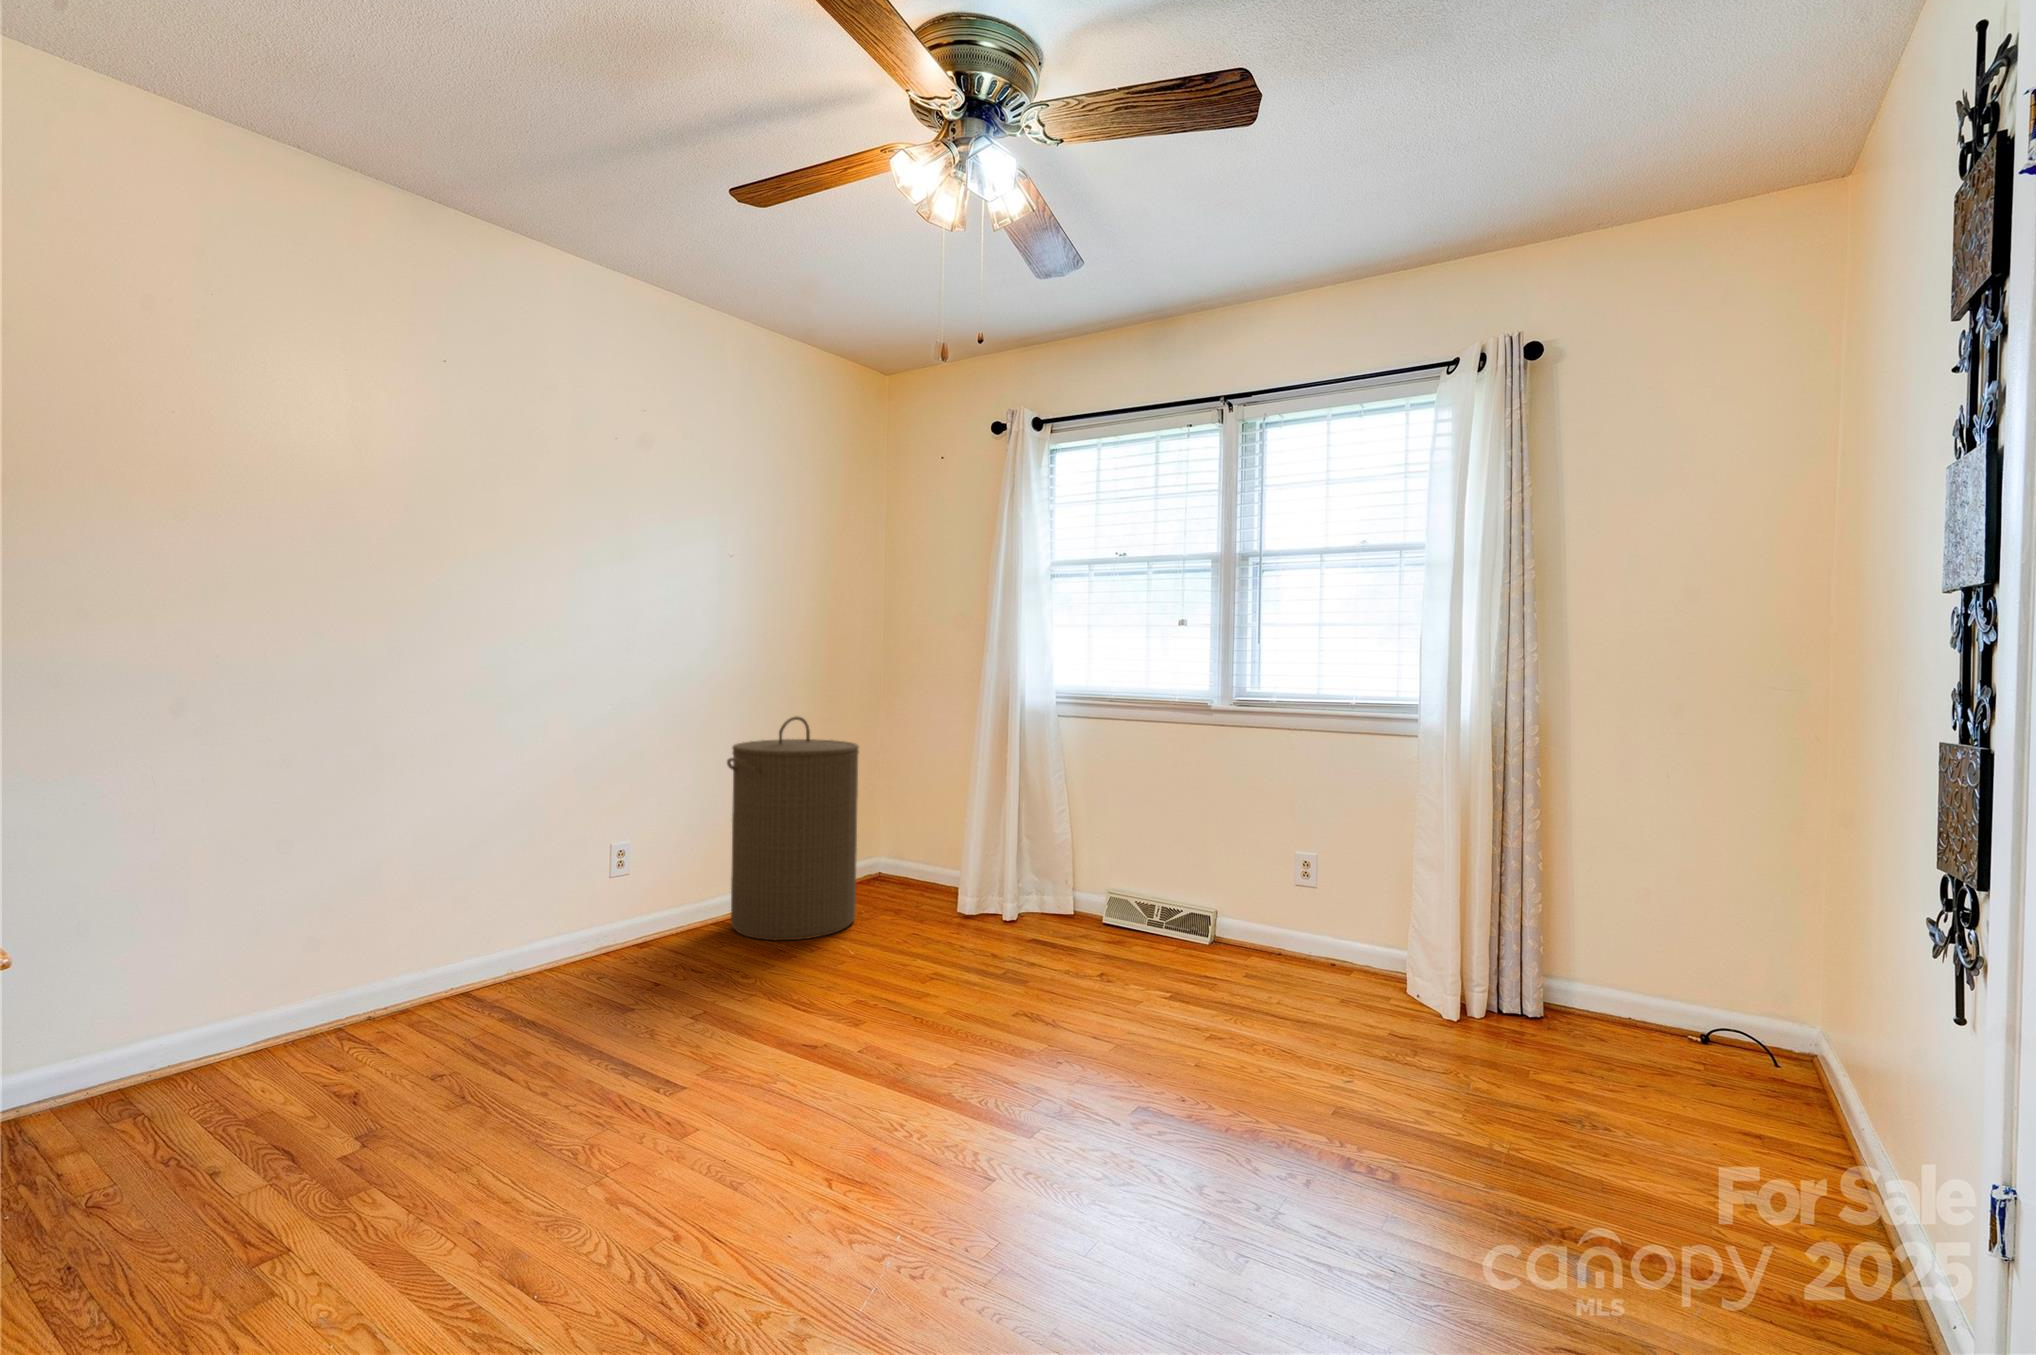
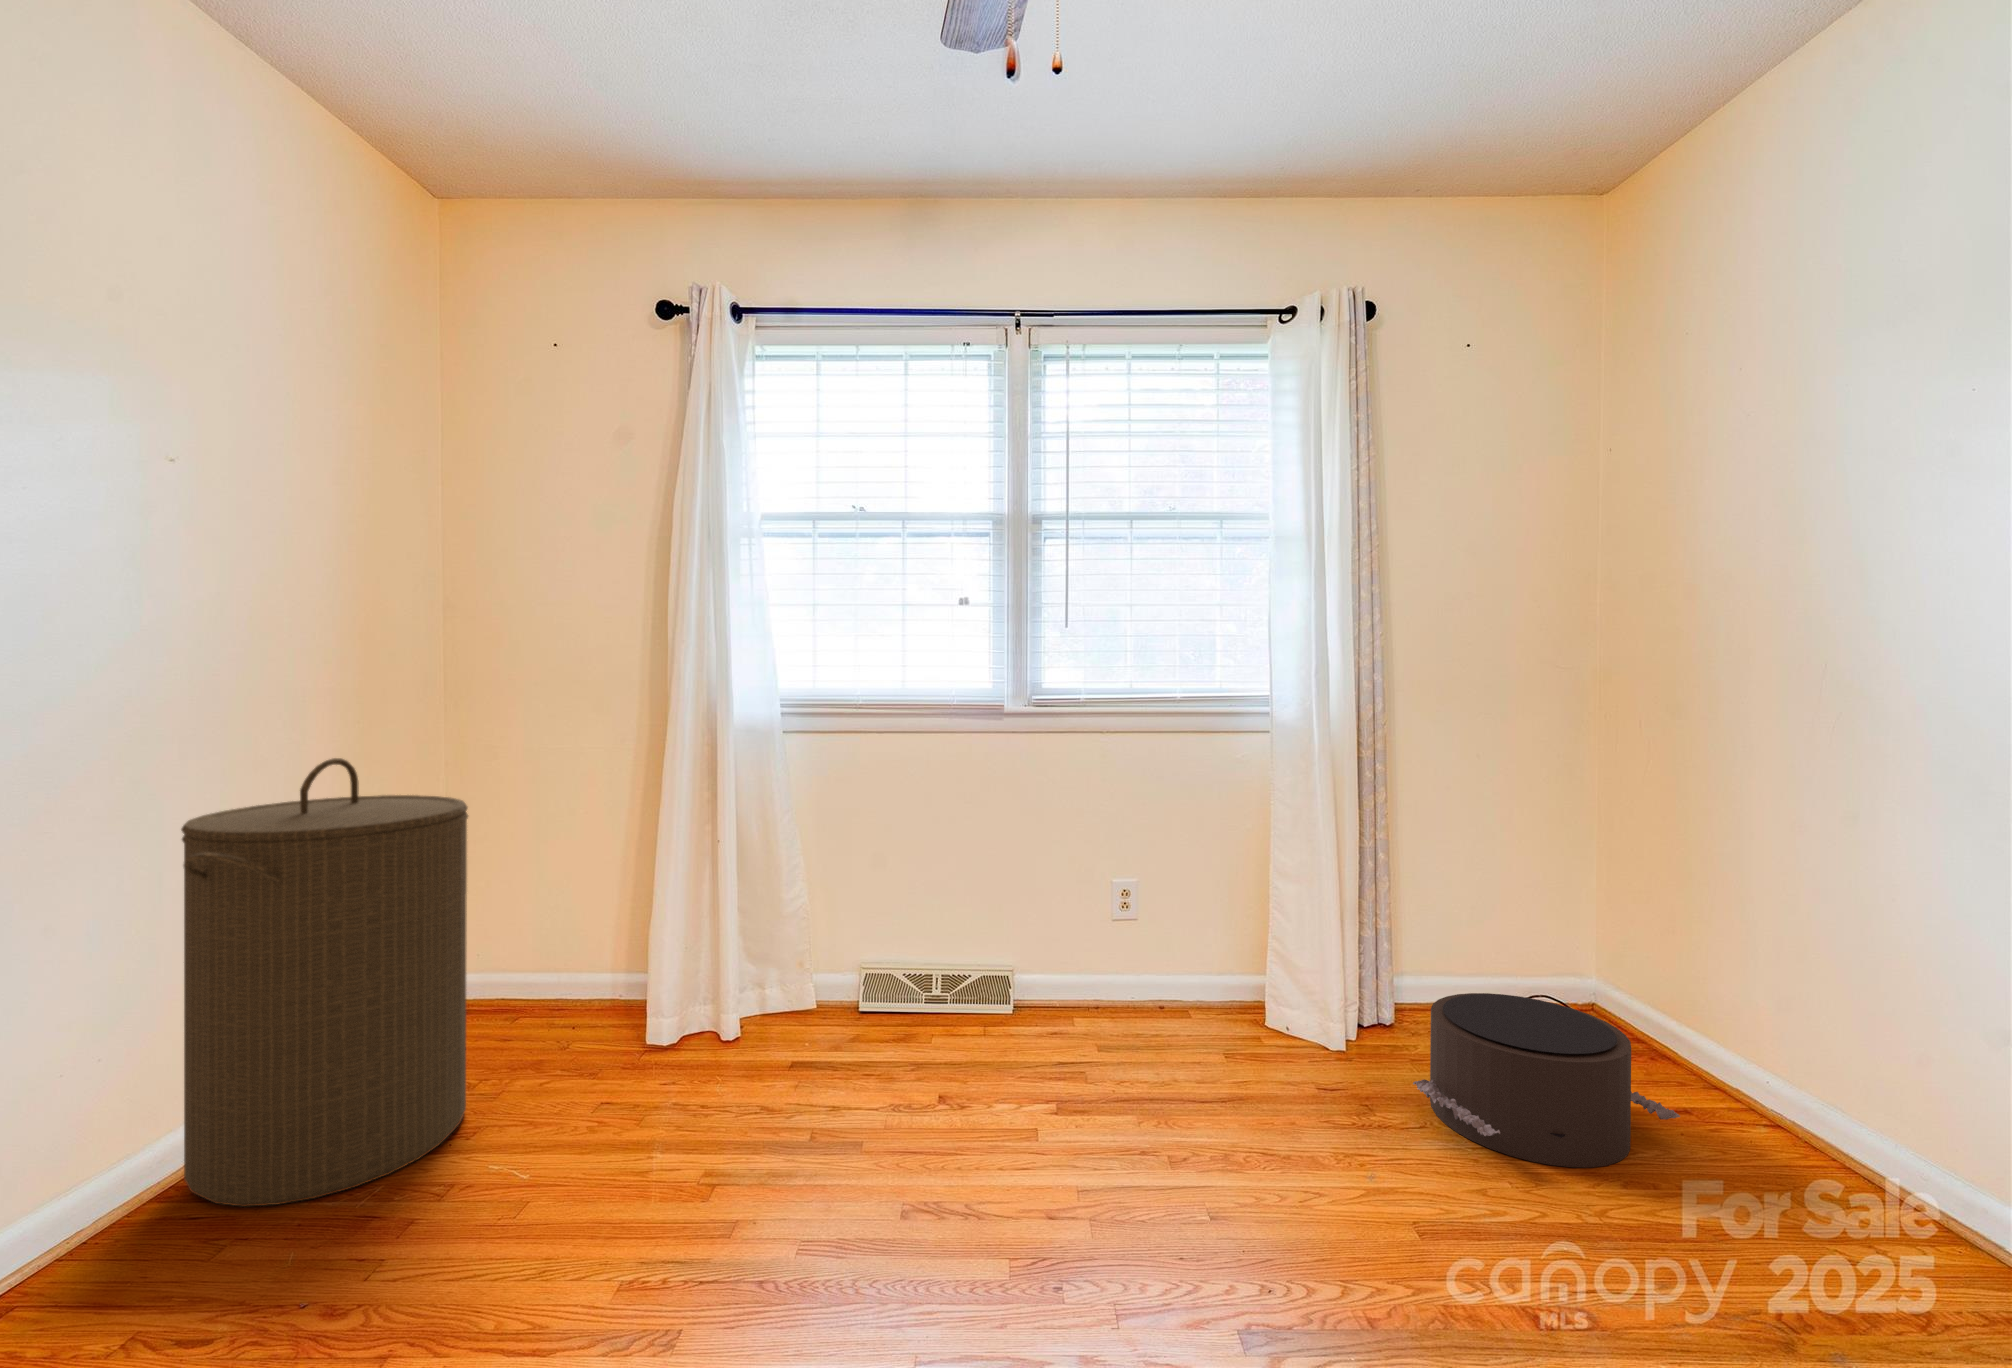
pouf: none [1453,980,1692,1135] -> present [1413,993,1680,1167]

